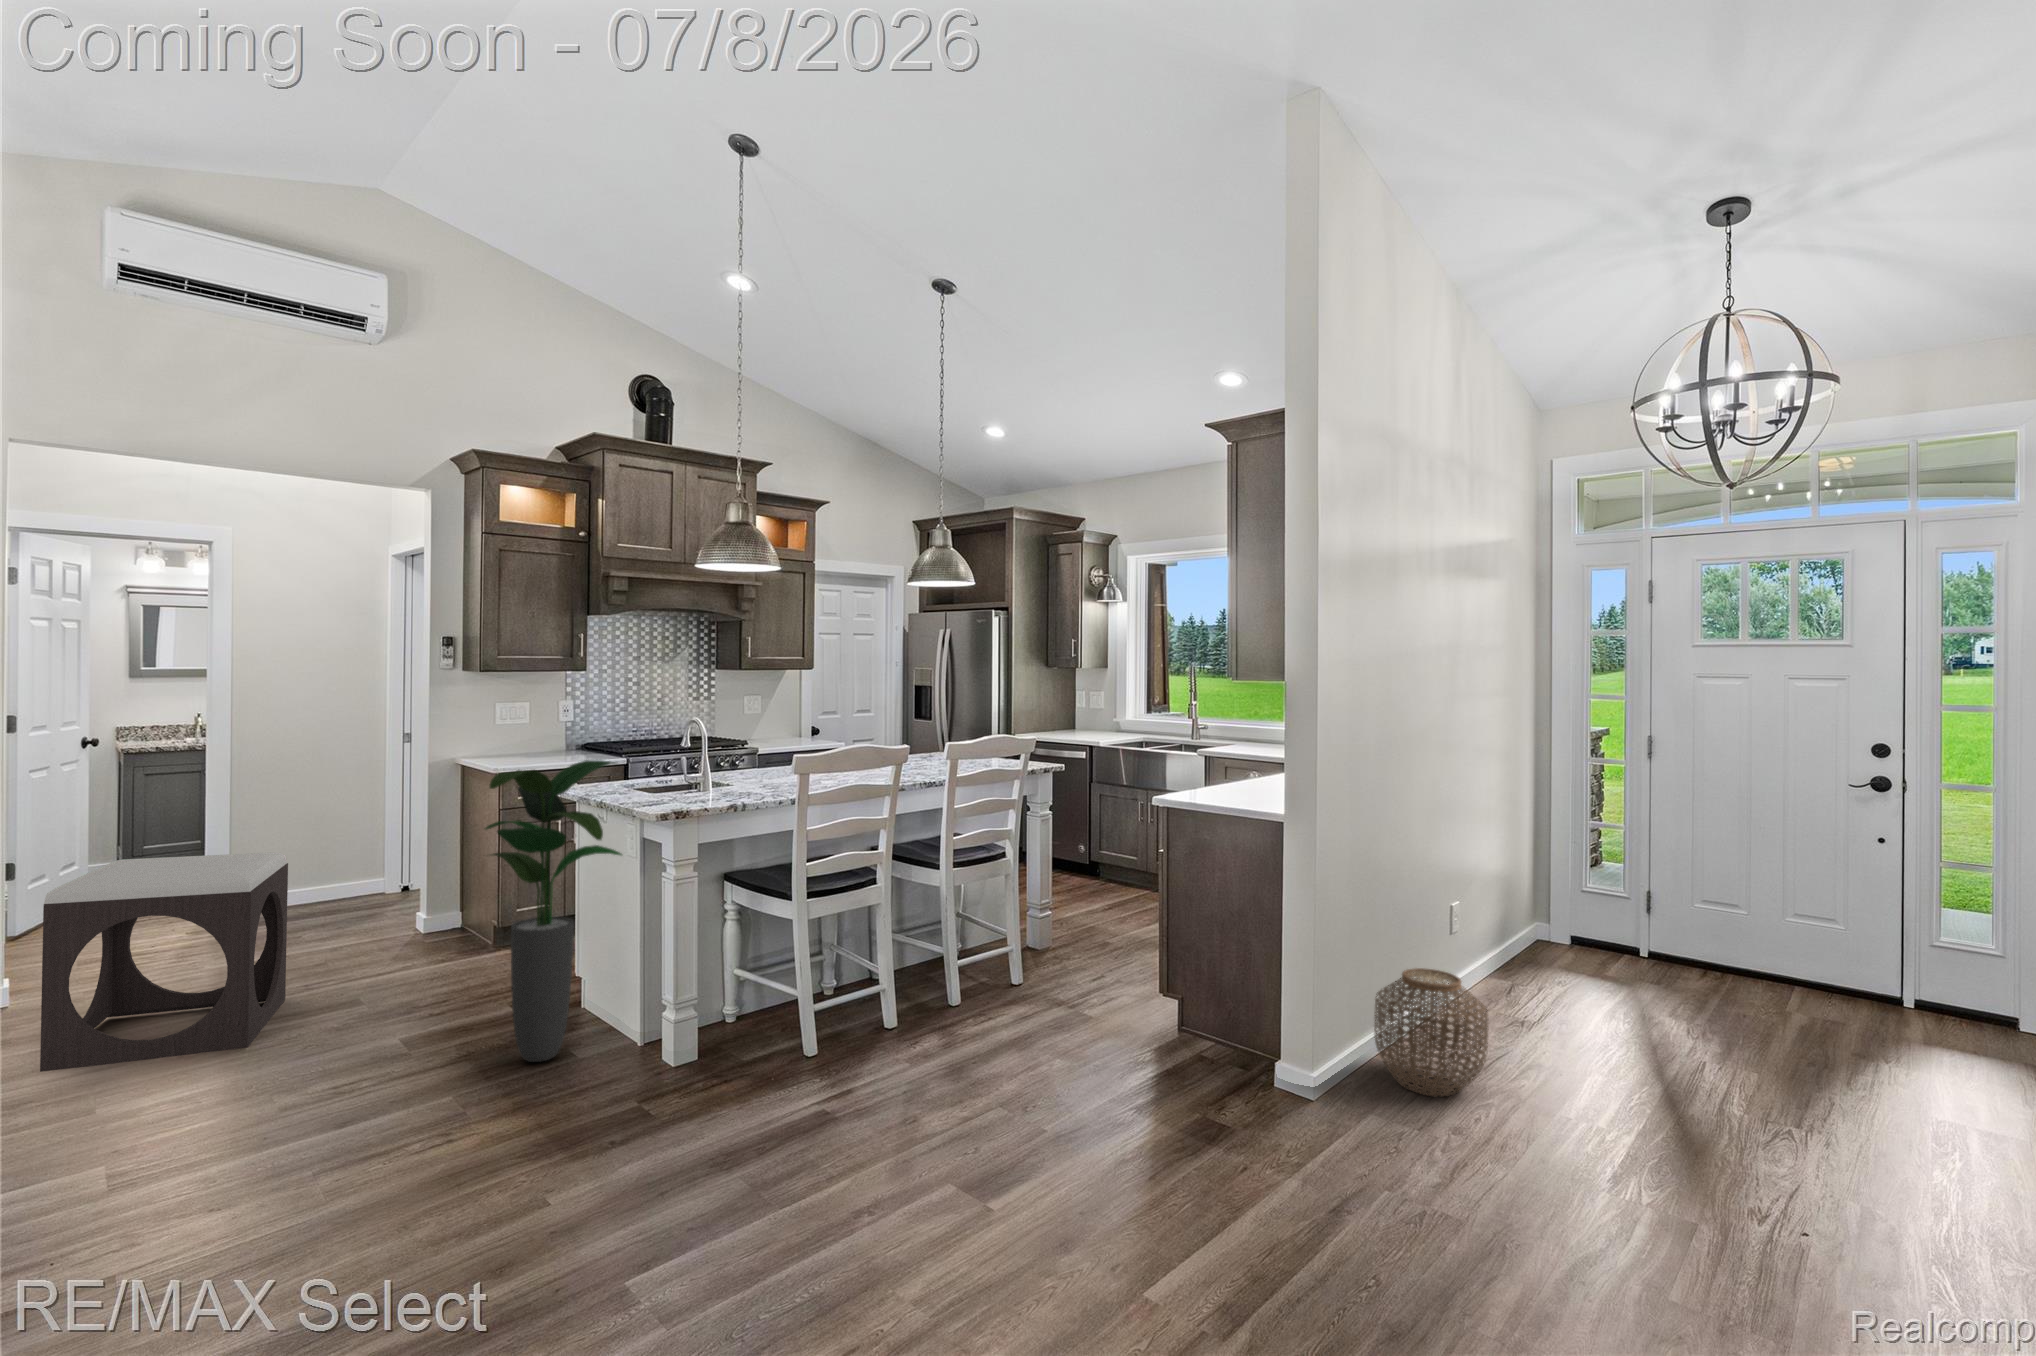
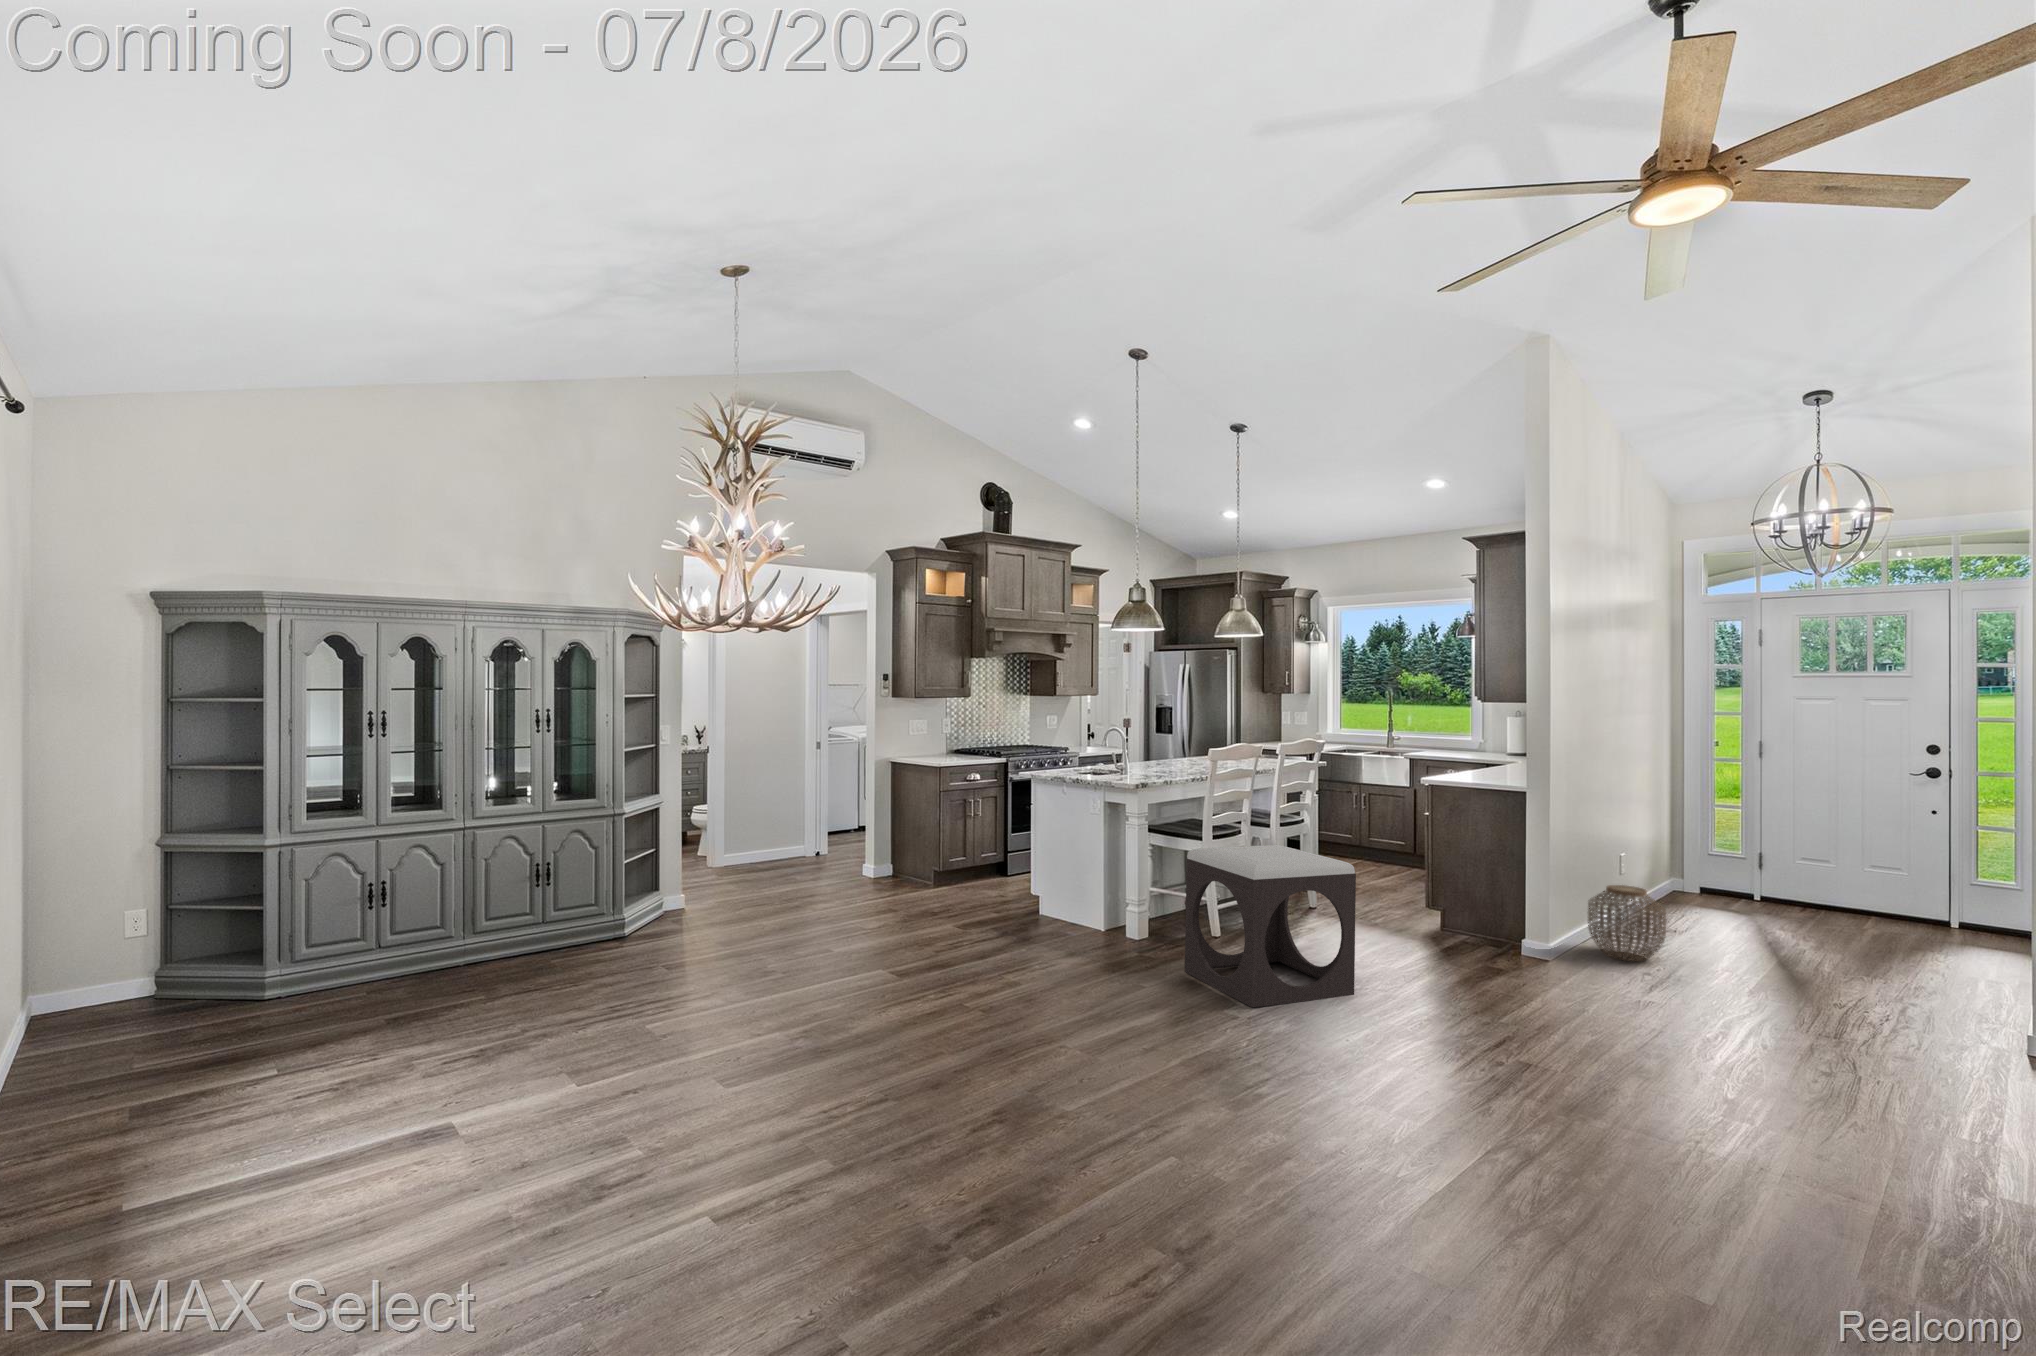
potted plant: present [485,760,622,1062] -> none [1013,753,1096,936]
footstool: present [40,852,288,1072] -> present [1185,845,1356,1007]

